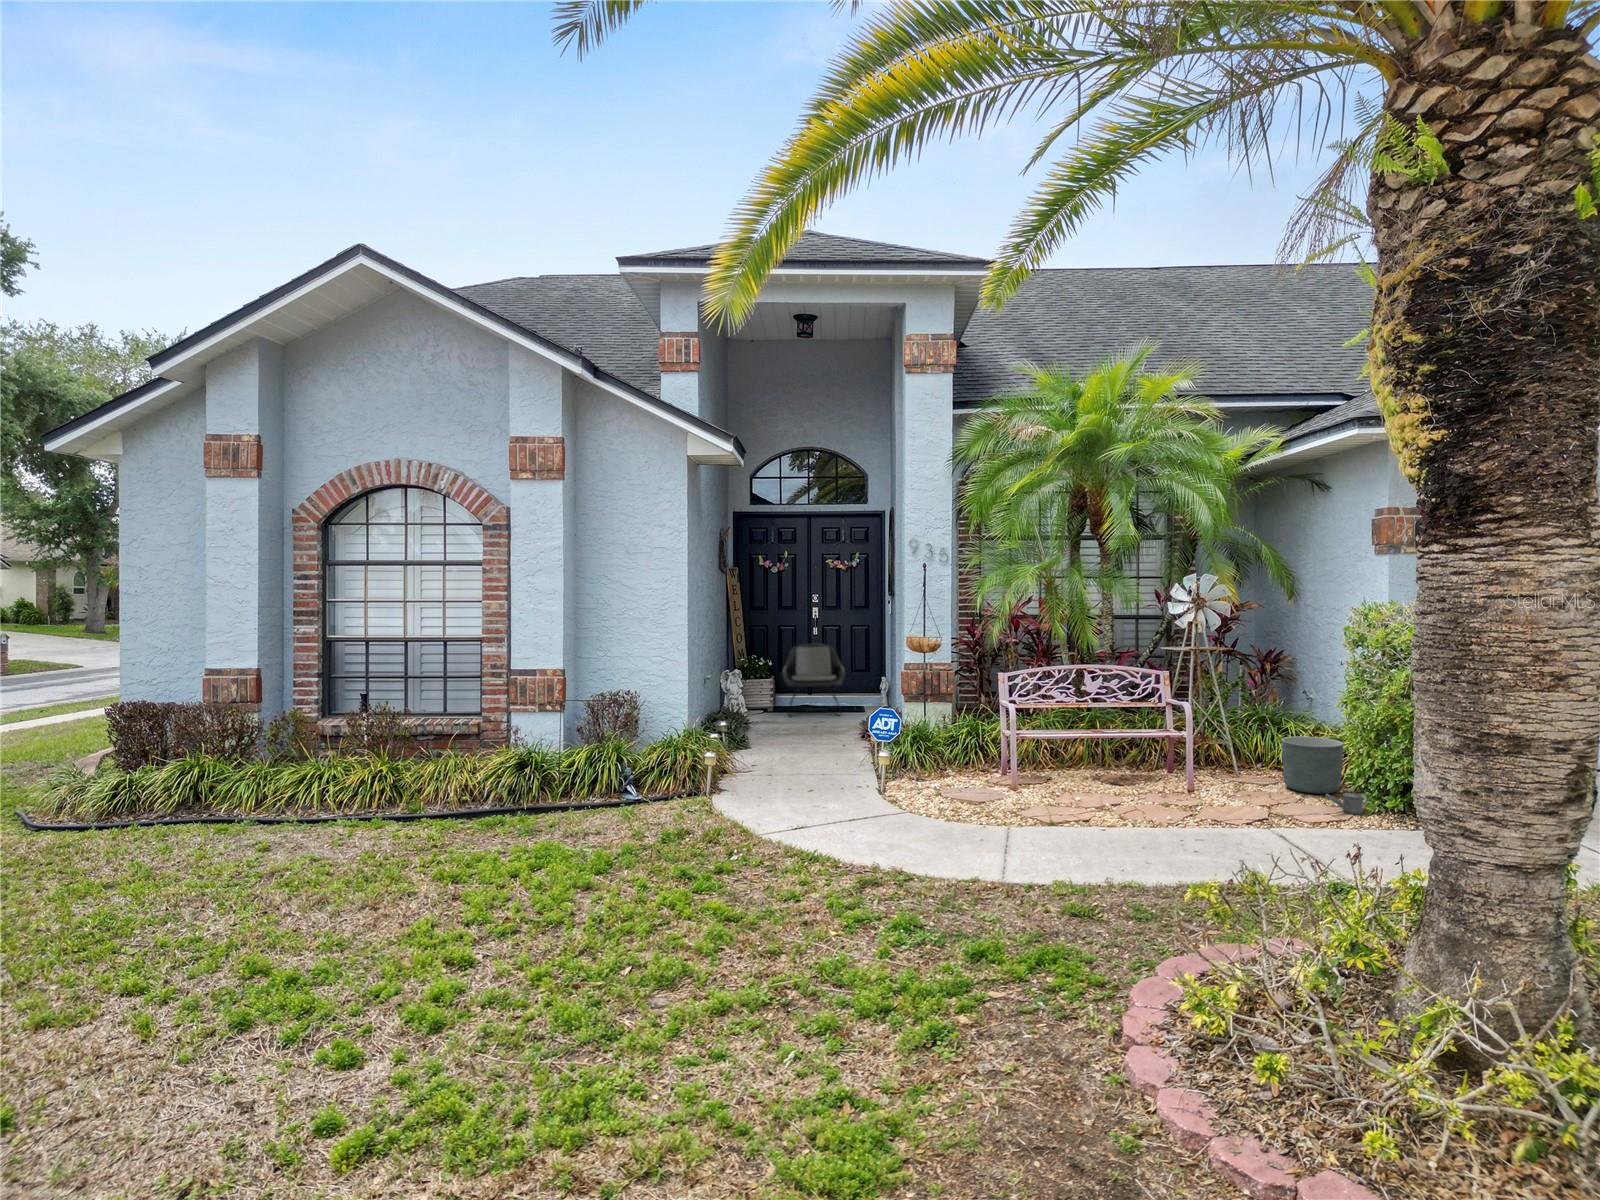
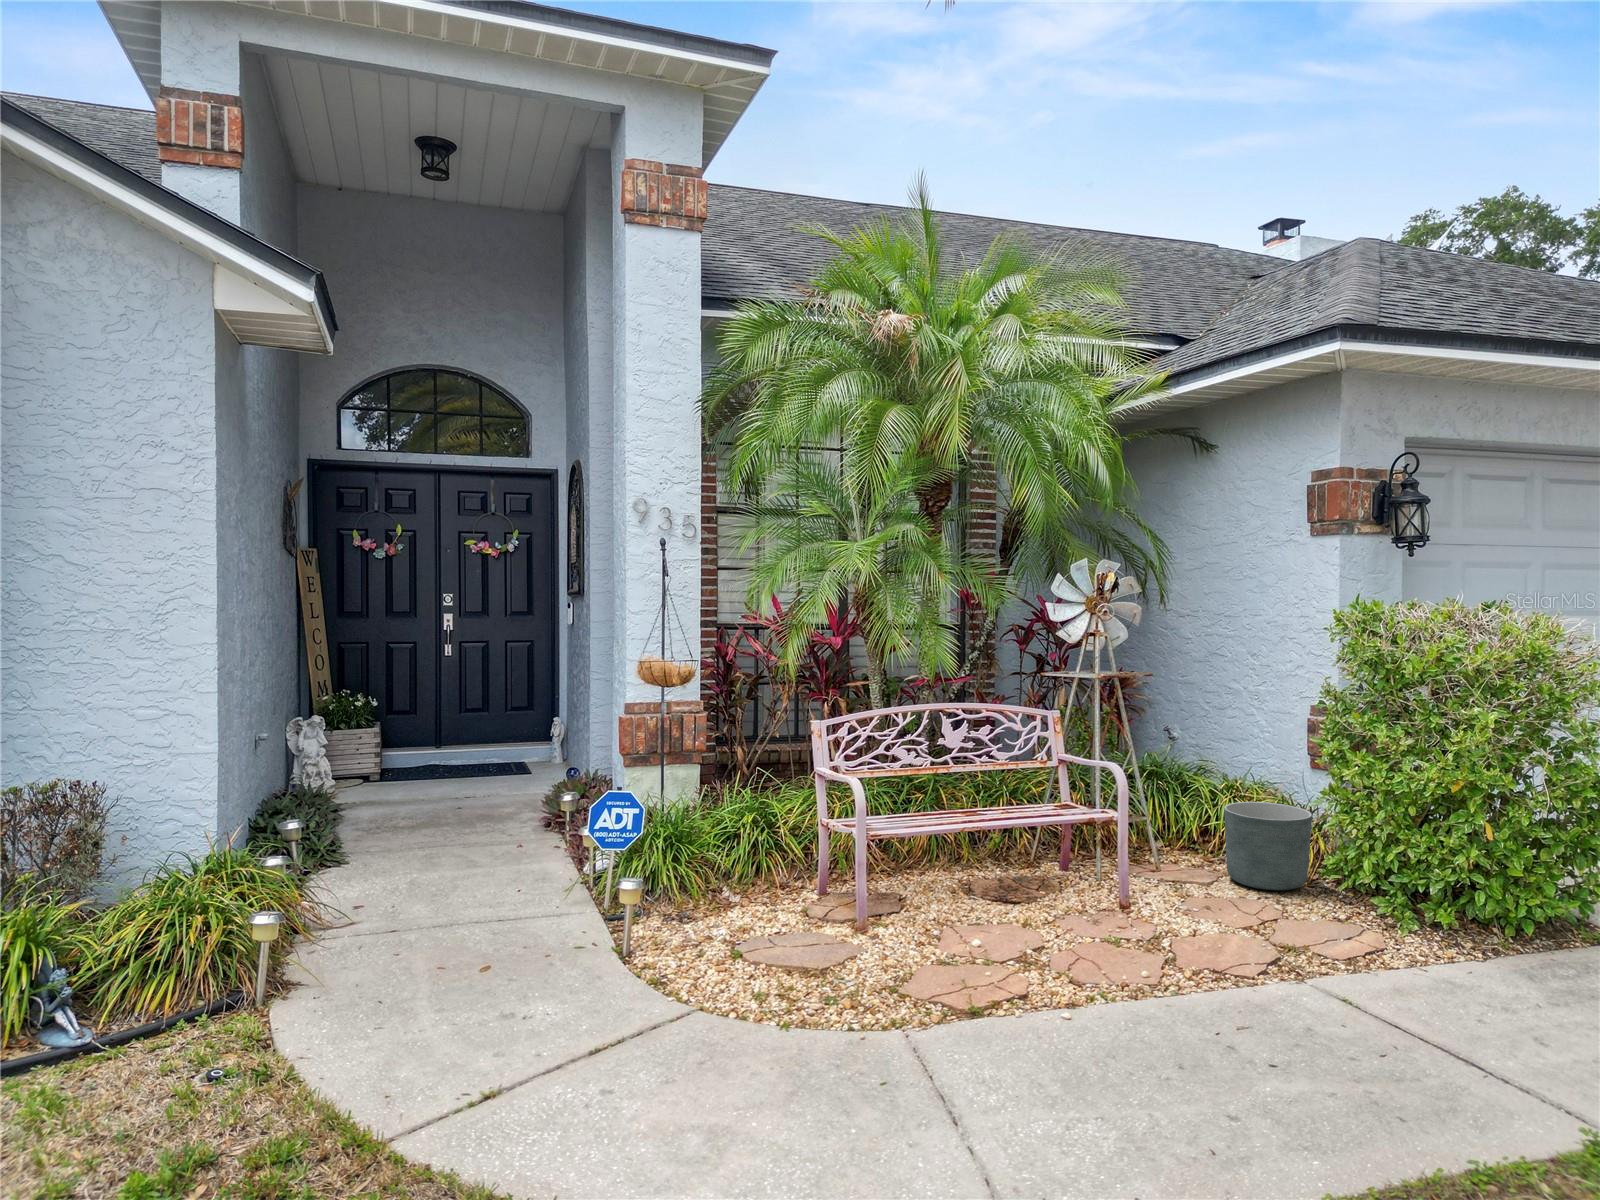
lounge chair: present [783,644,845,717] -> none [397,670,506,795]
watering can: present [1326,793,1369,814] -> none [1330,893,1377,928]

